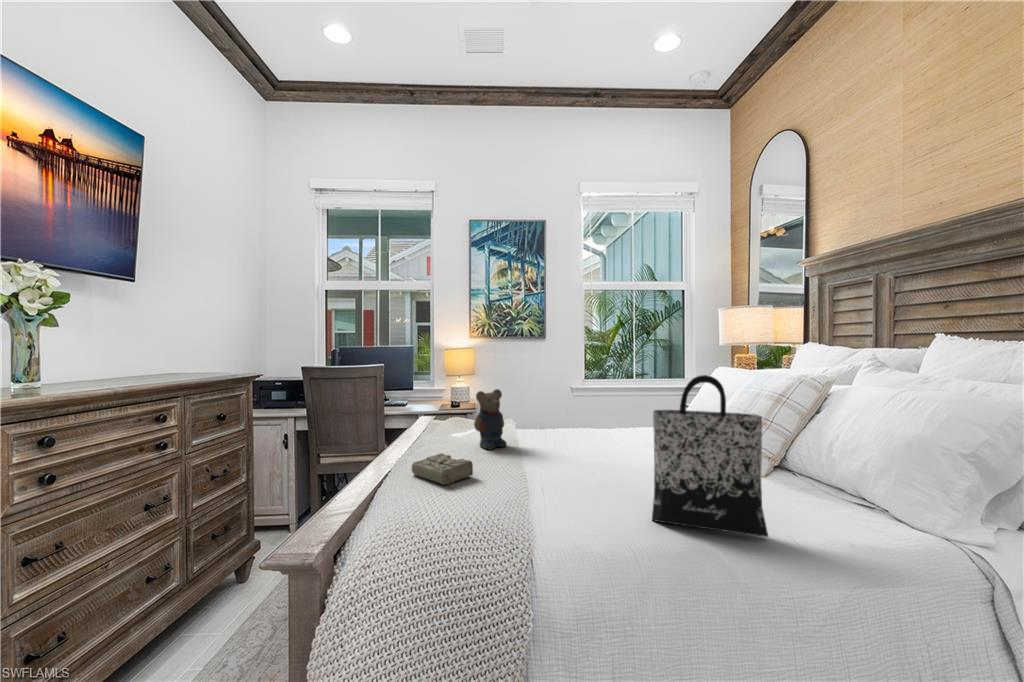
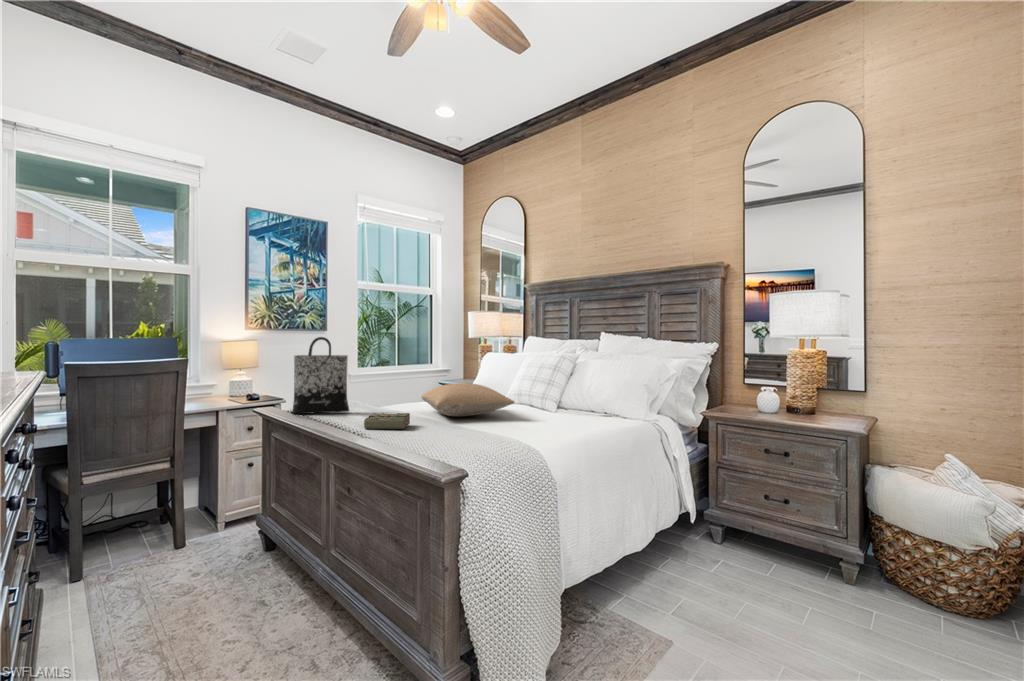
tote bag: present [652,375,768,537] -> present [292,337,349,414]
teddy bear: present [474,389,507,449] -> none [366,367,389,414]
pillow: none [511,420,646,473] -> present [421,383,515,417]

